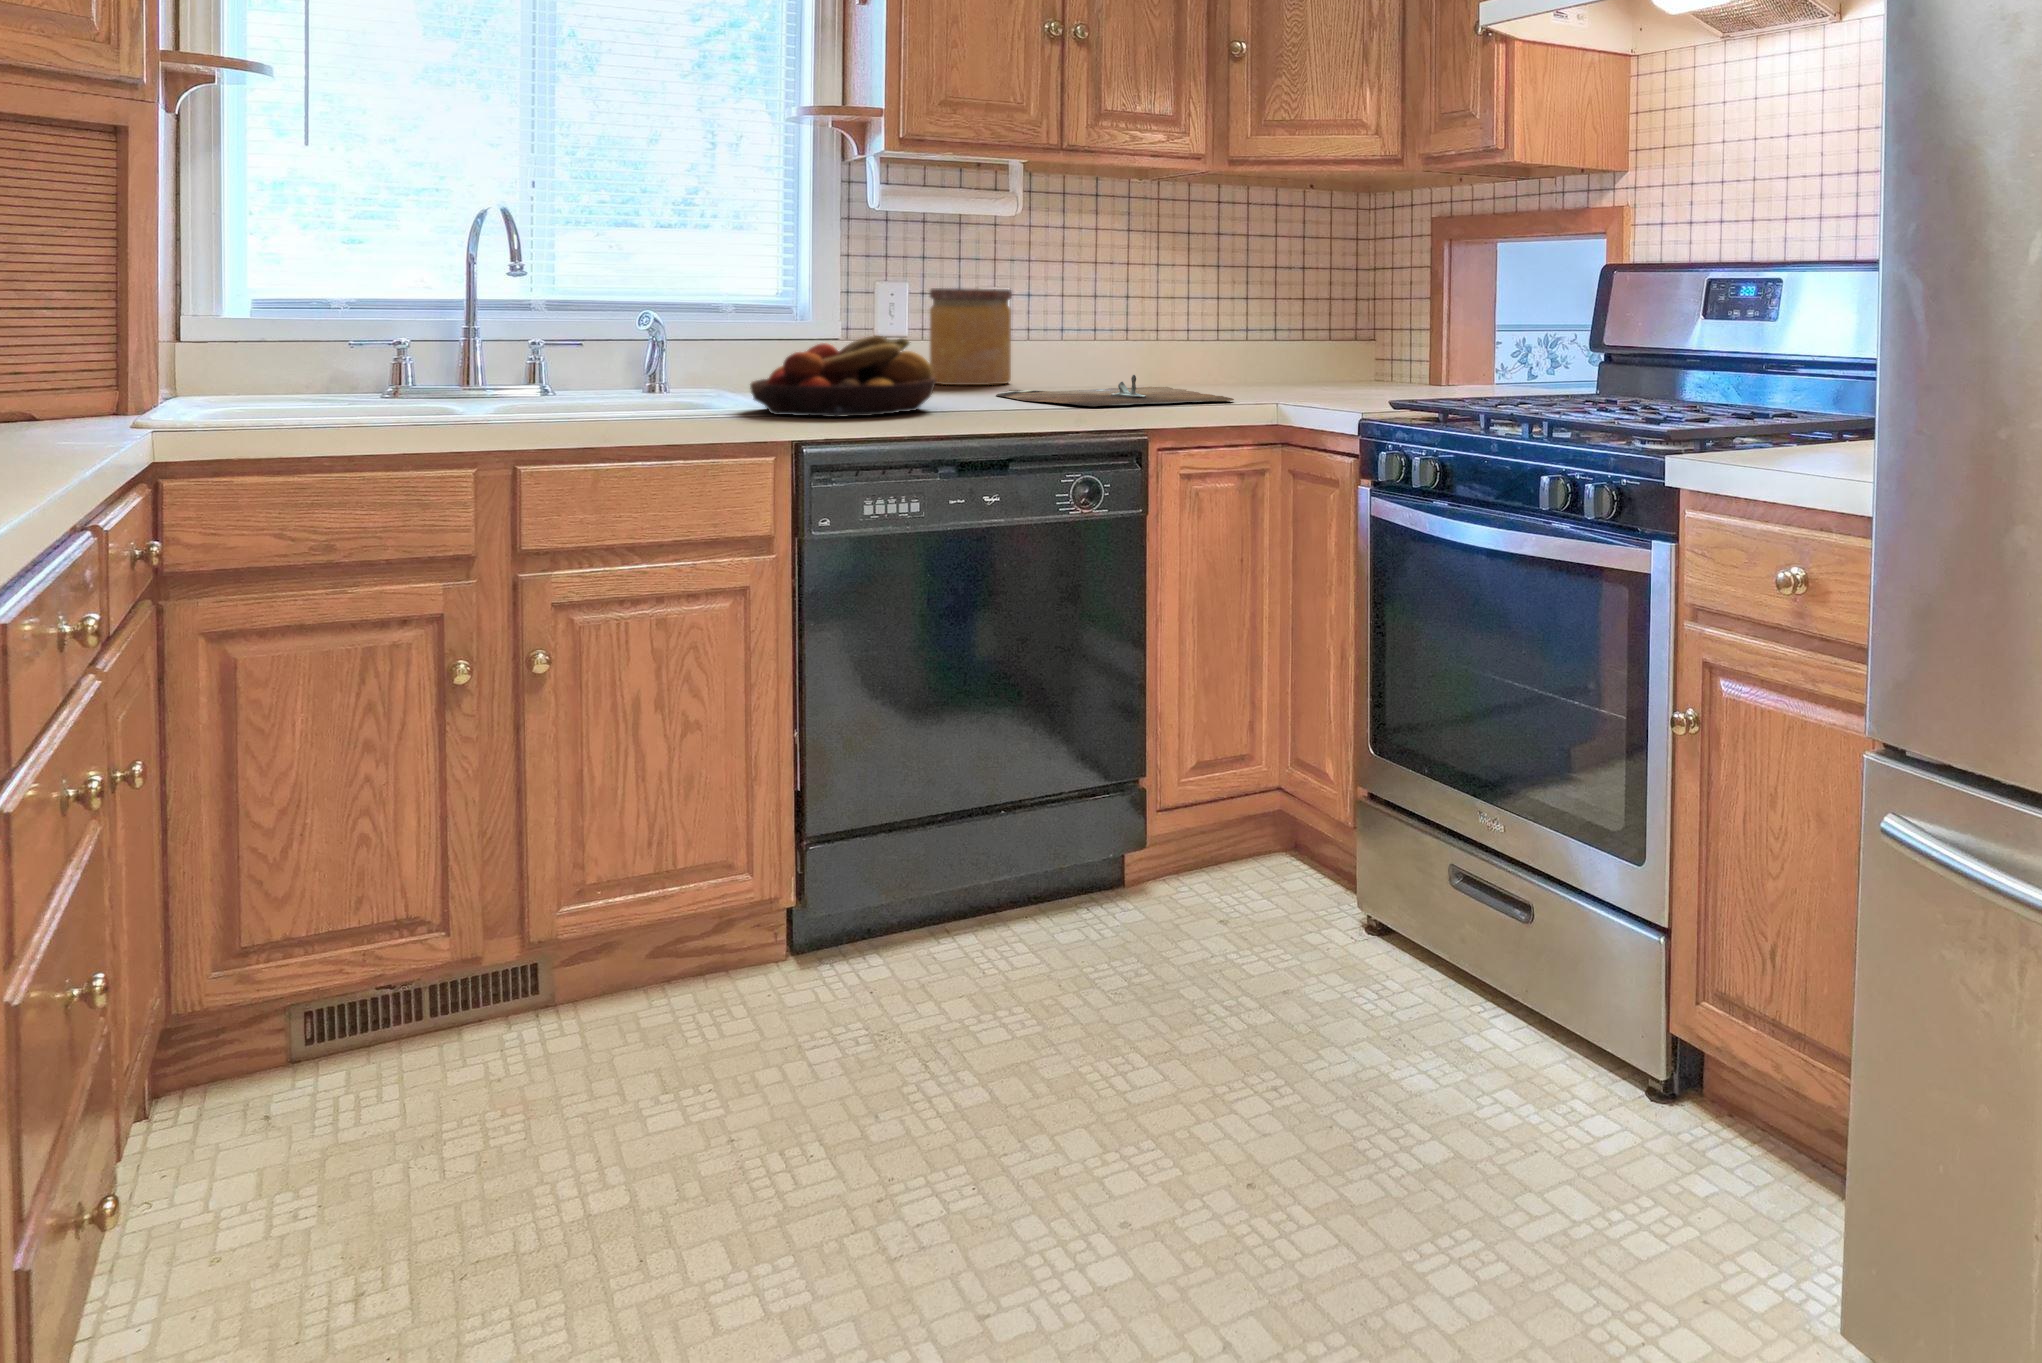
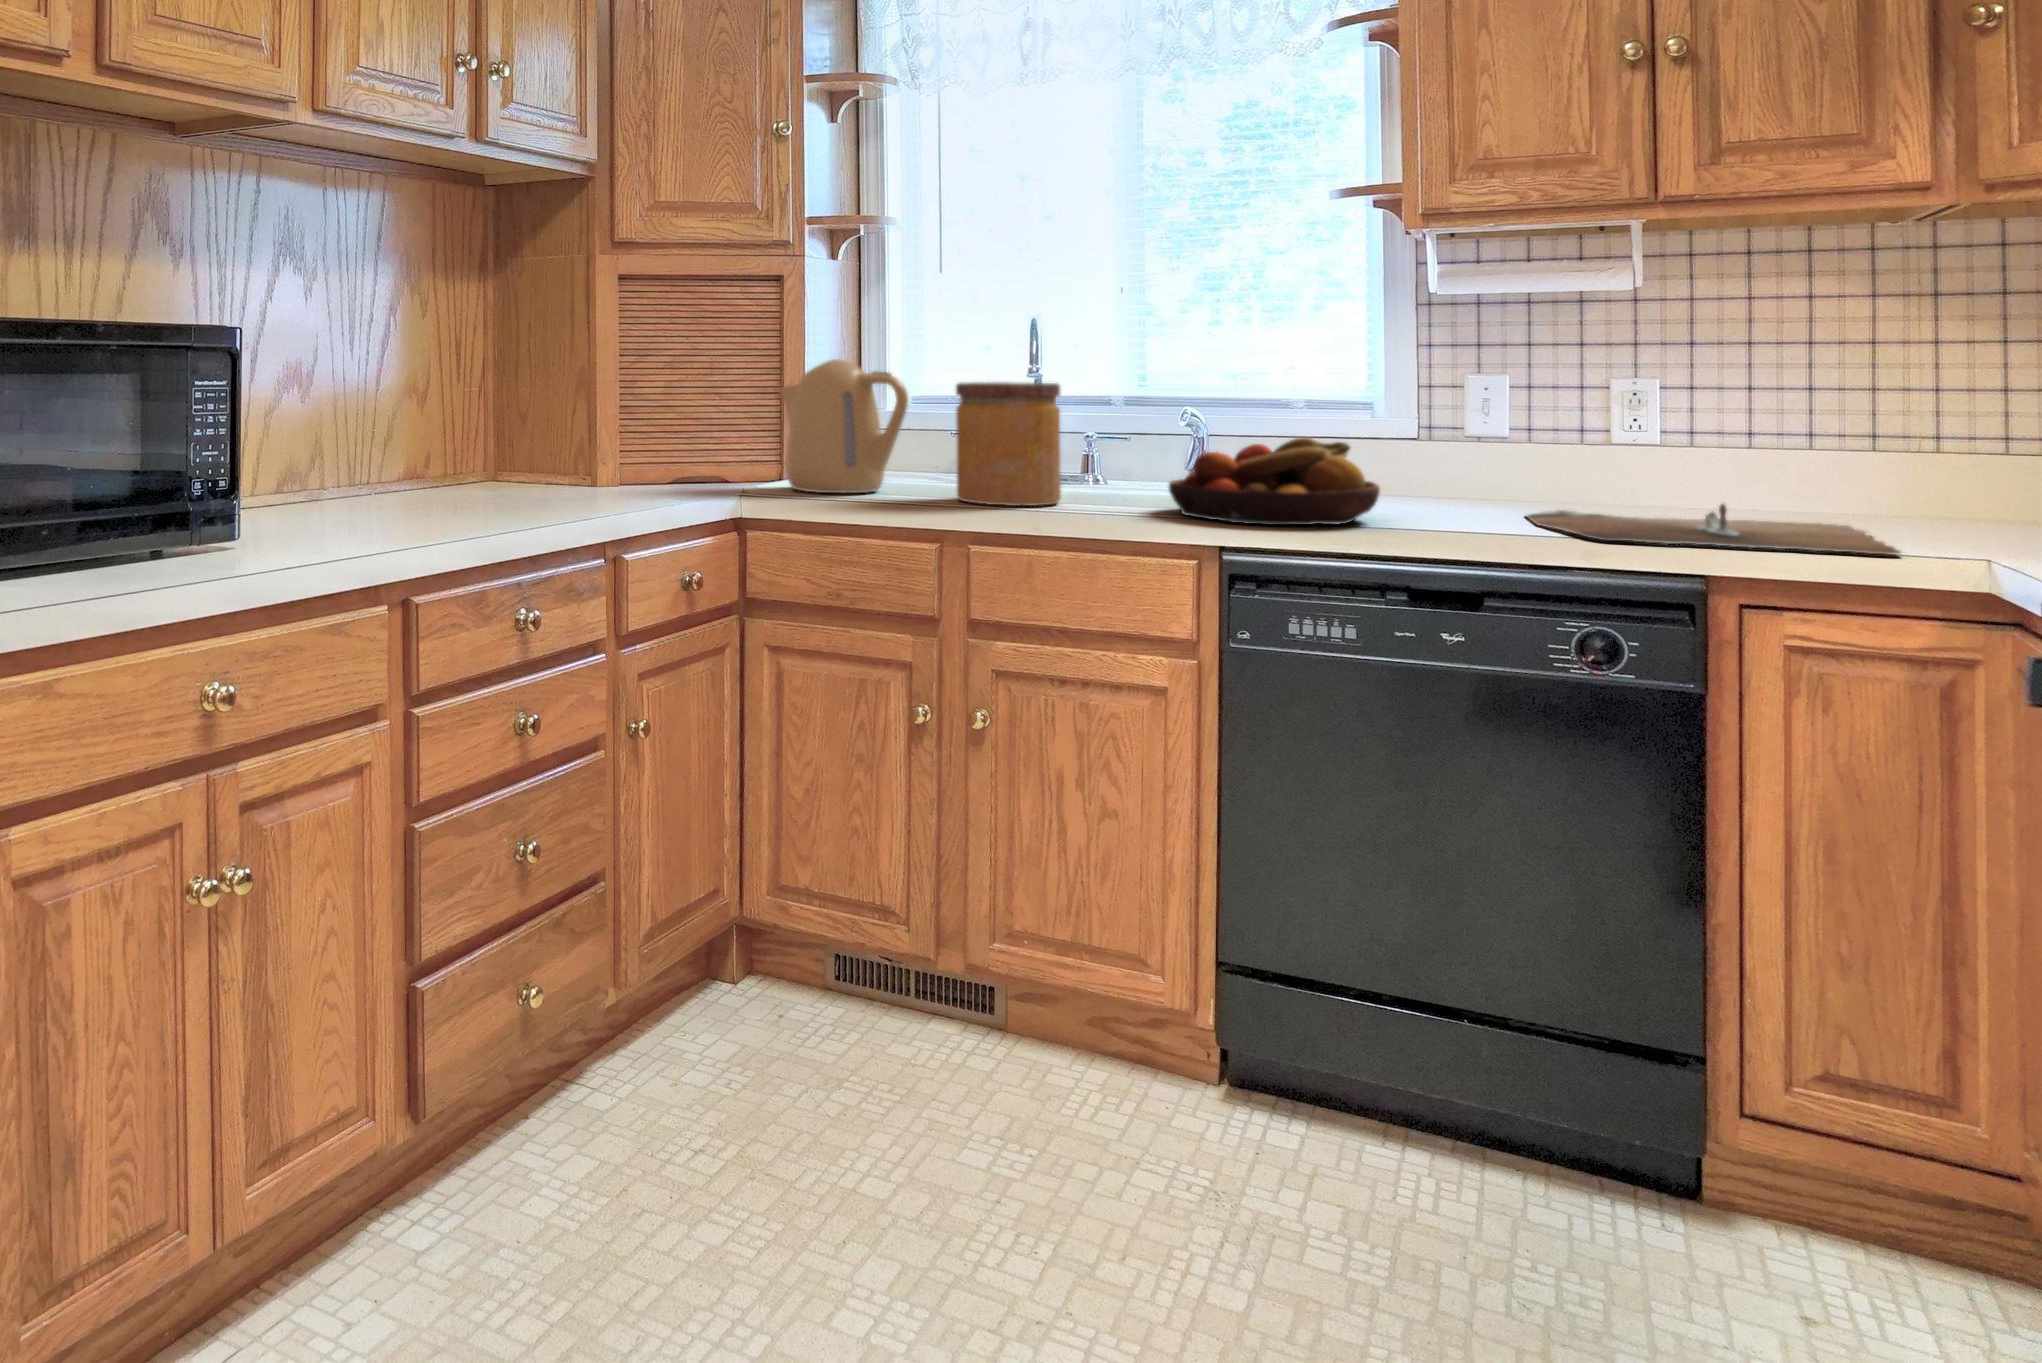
kettle: none [207,252,428,427] -> present [779,359,909,493]
jar: present [930,288,1012,385] -> present [956,382,1061,506]

